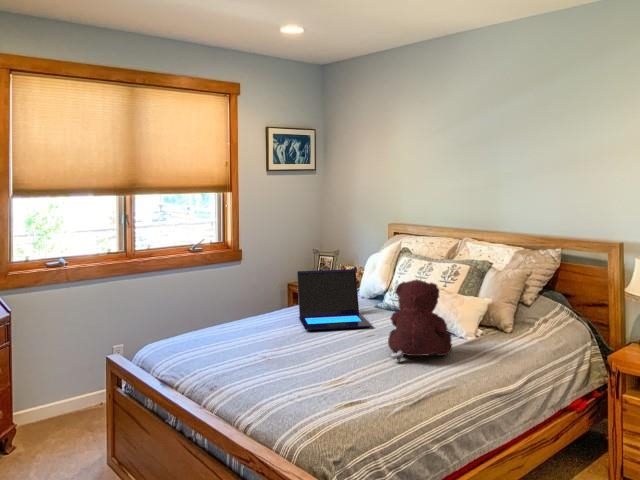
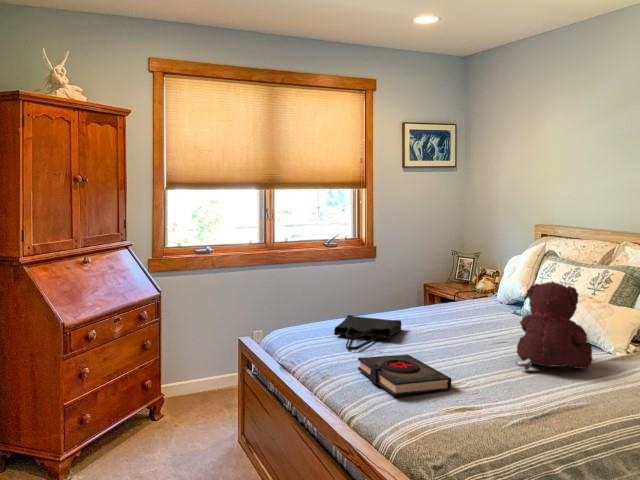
laptop: present [297,269,372,330] -> none [425,269,503,332]
tote bag: none [214,322,279,358] -> present [334,315,402,350]
book: none [245,357,337,398] -> present [358,355,451,395]

